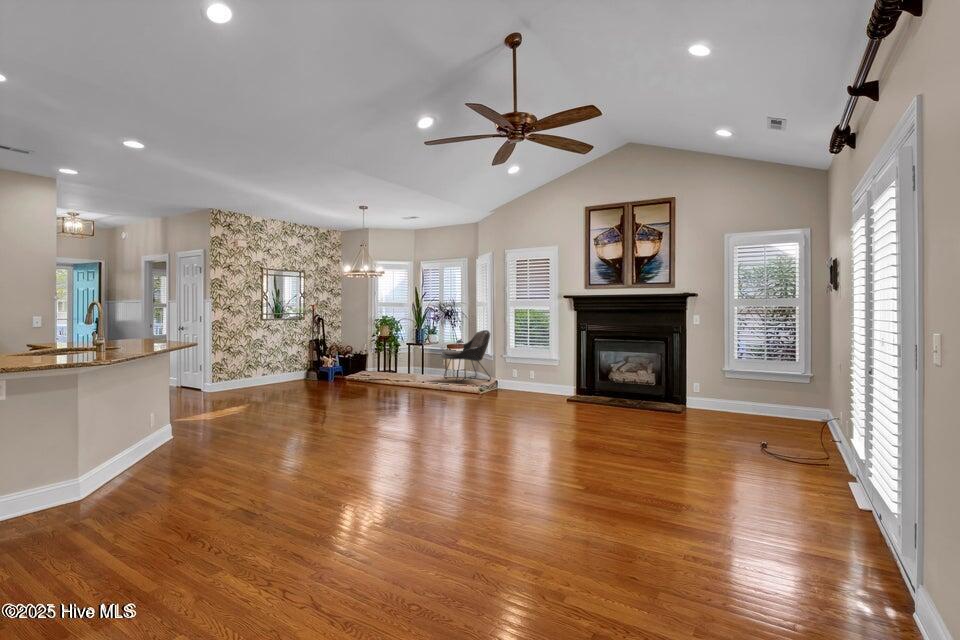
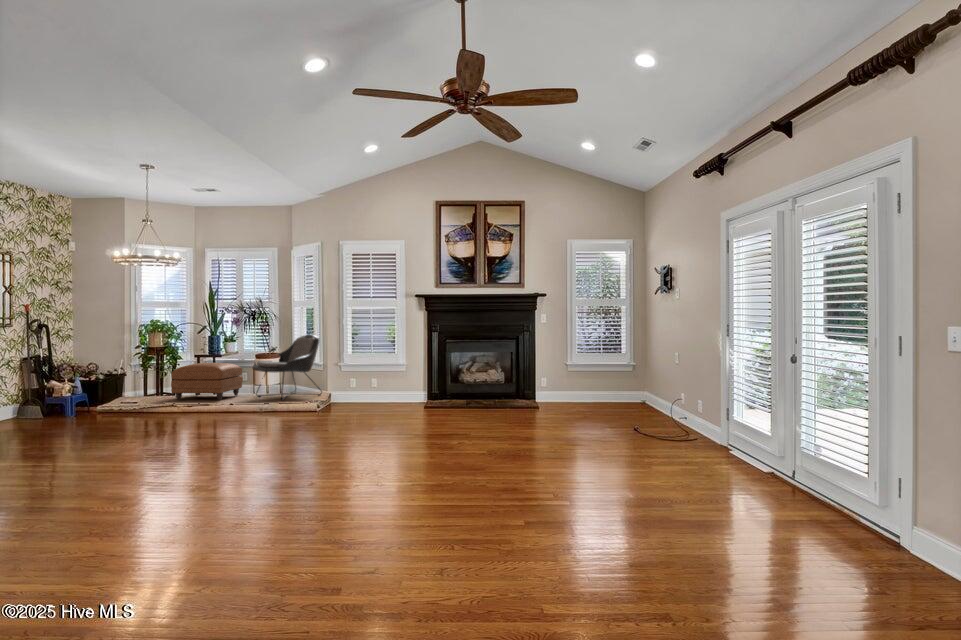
ottoman: none [389,350,437,379] -> present [171,363,243,400]

